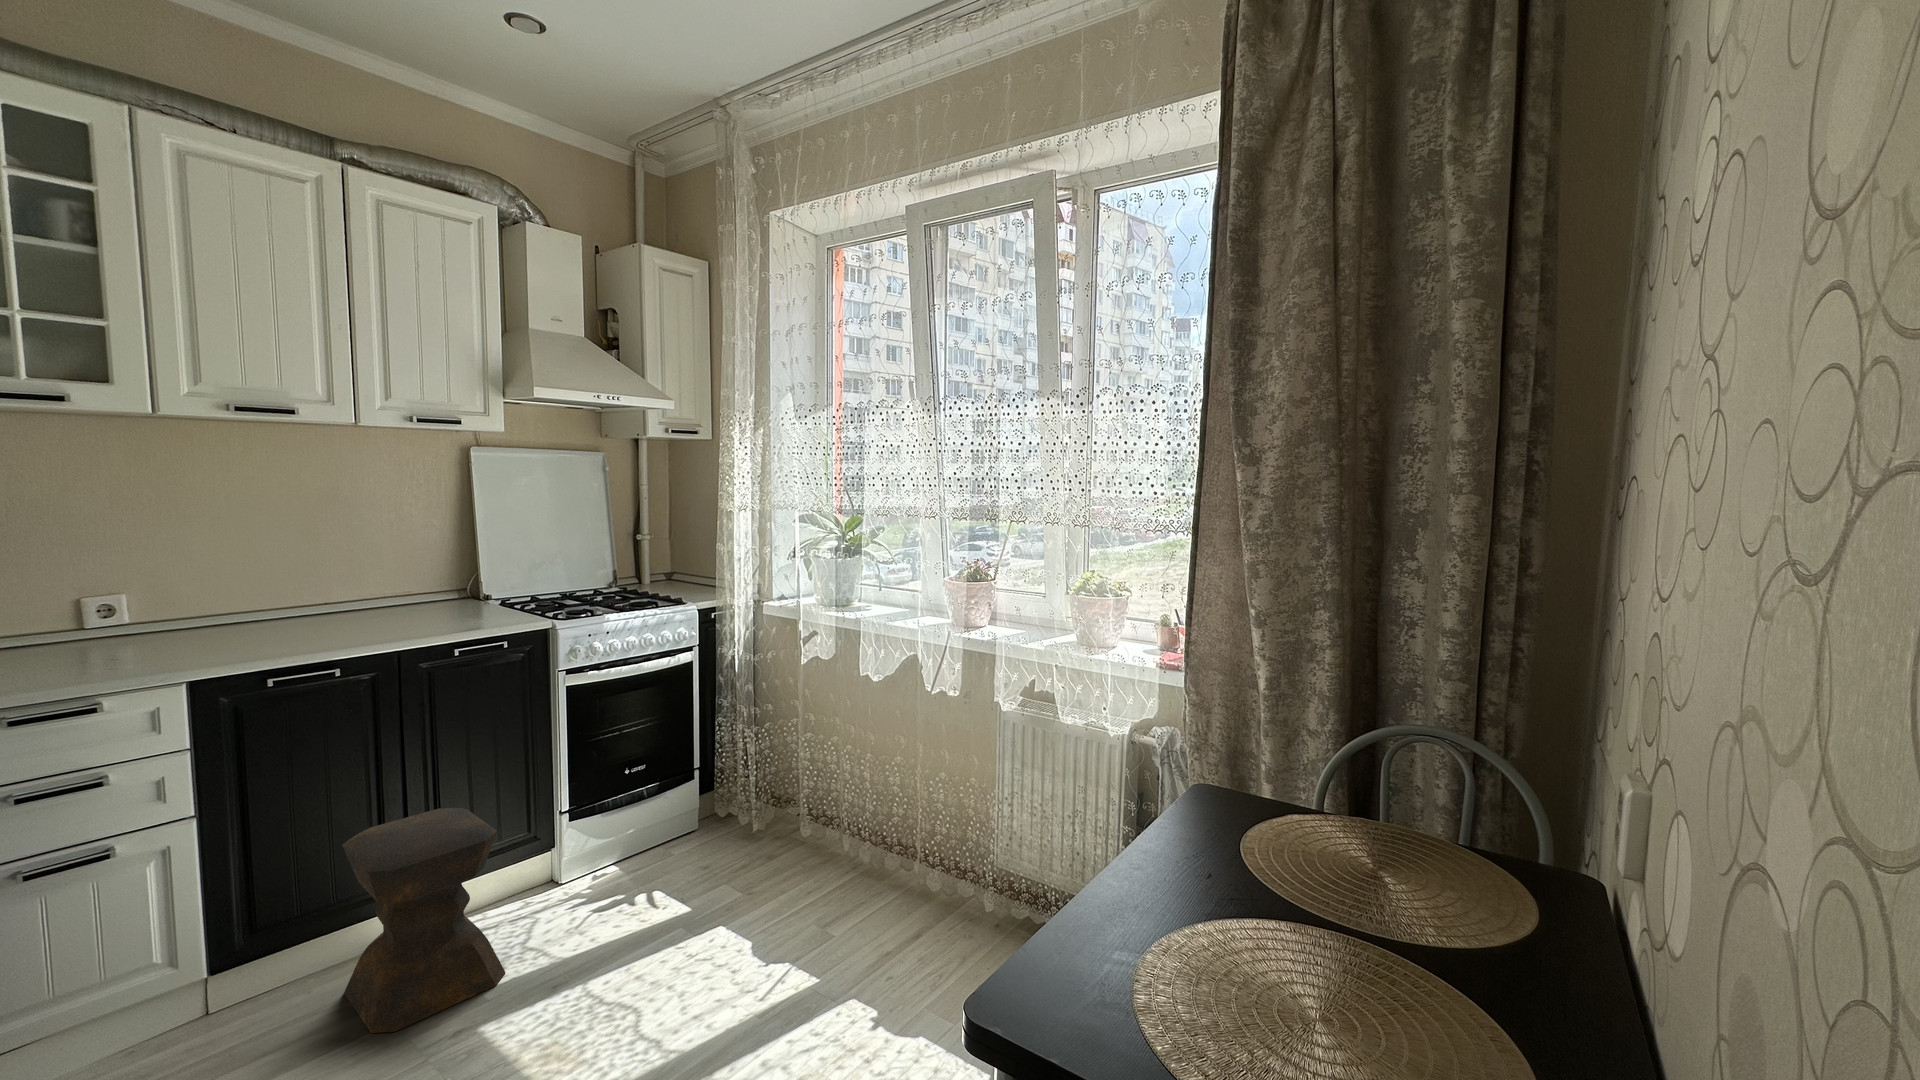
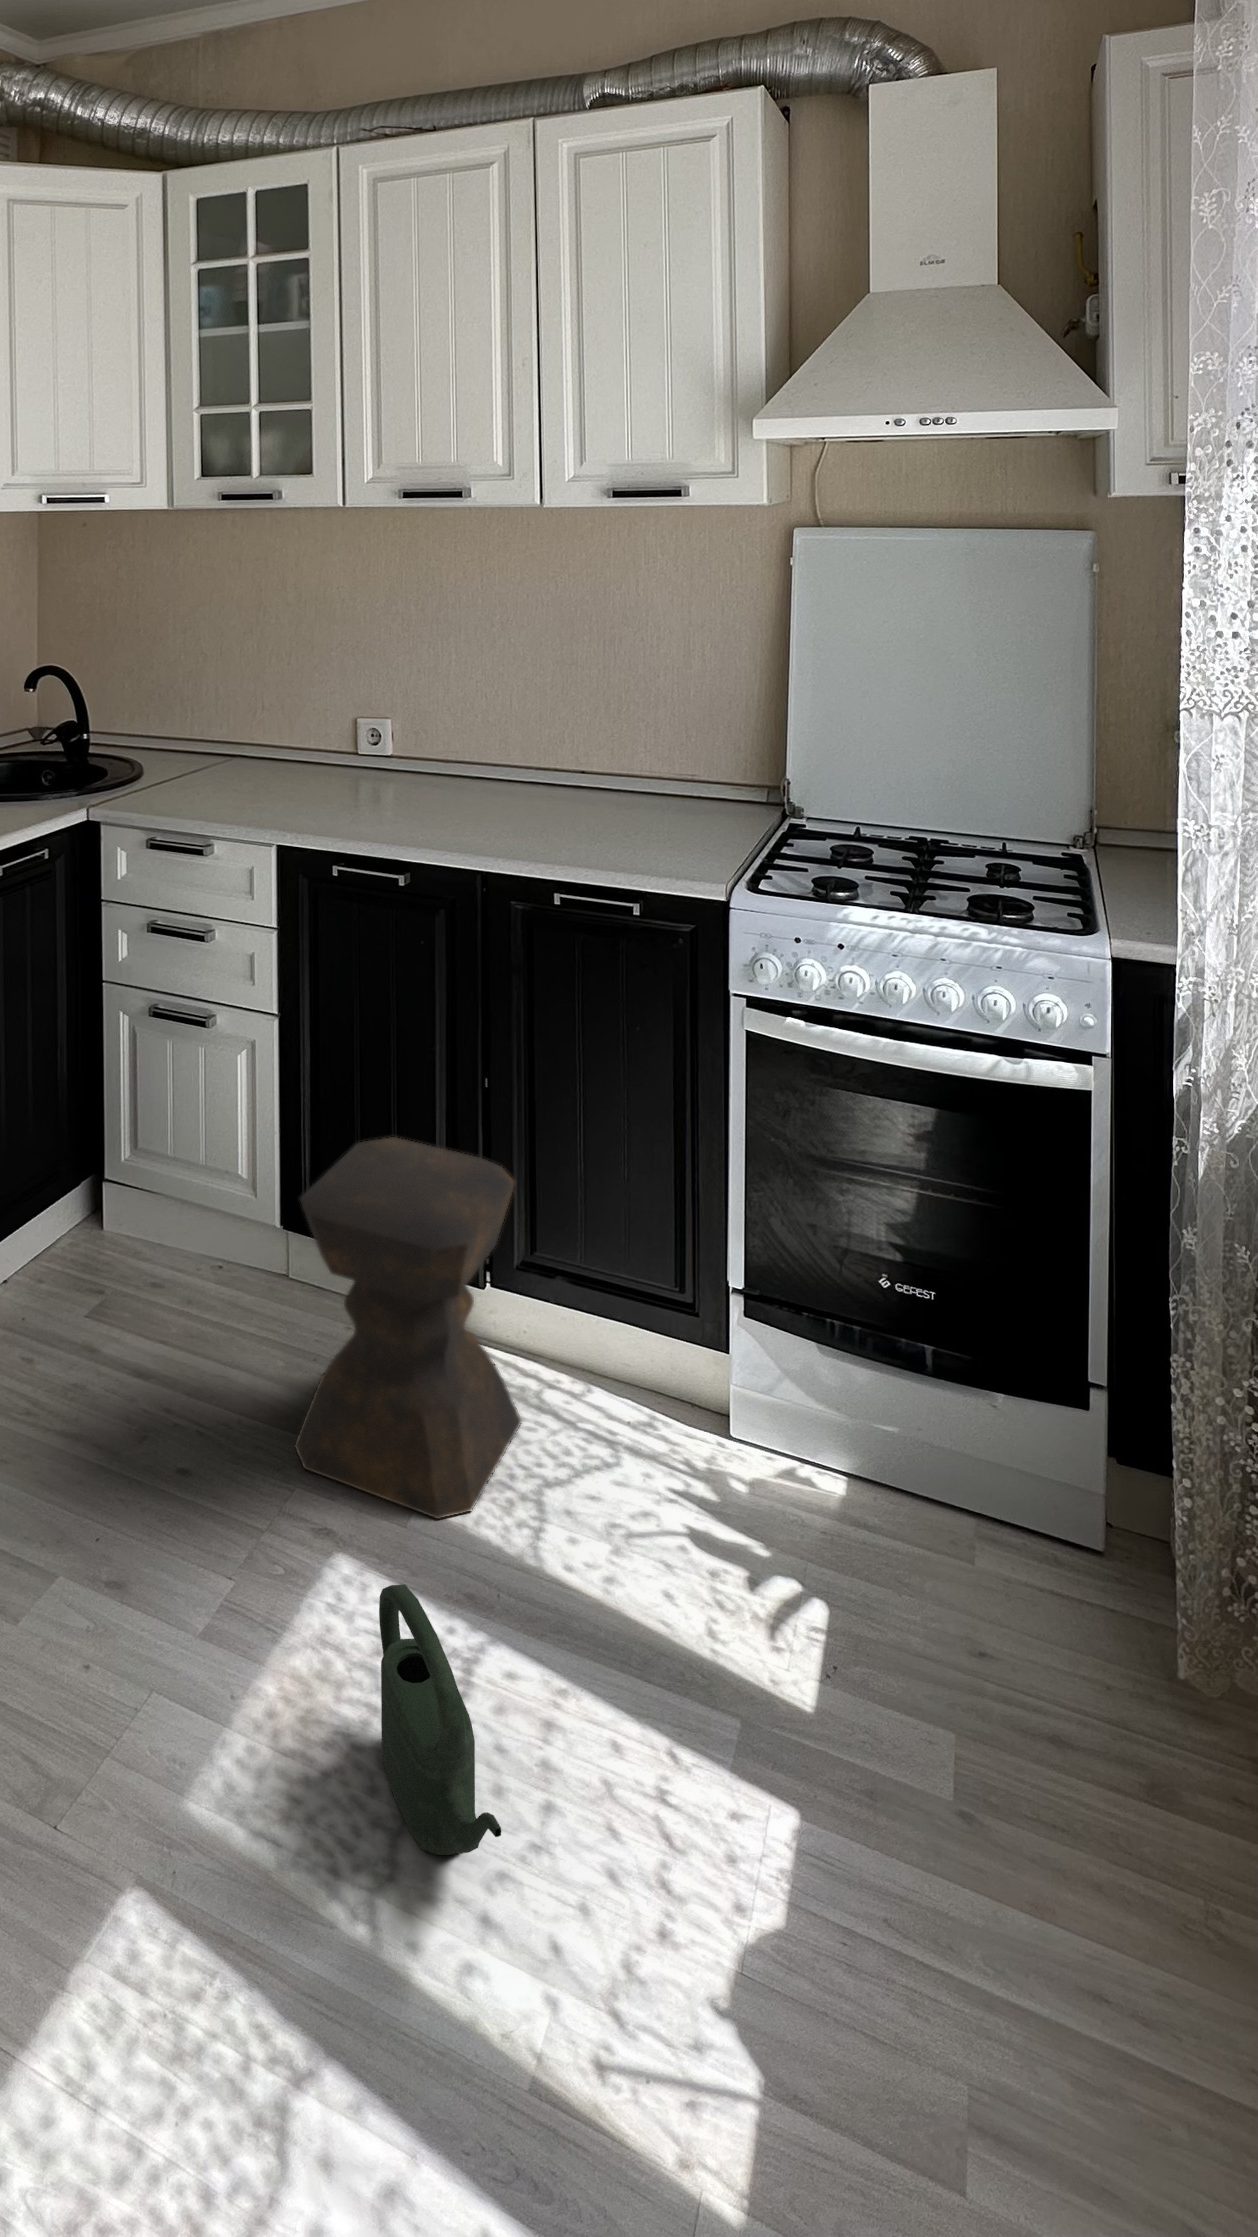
watering can: none [575,946,713,1033] -> present [379,1584,501,1855]

